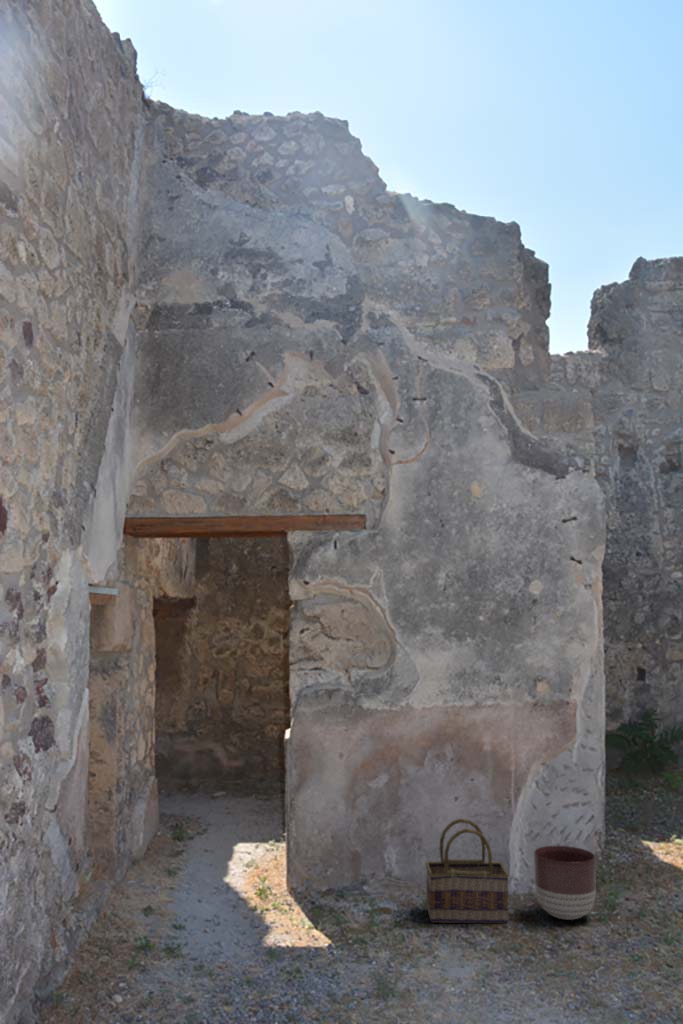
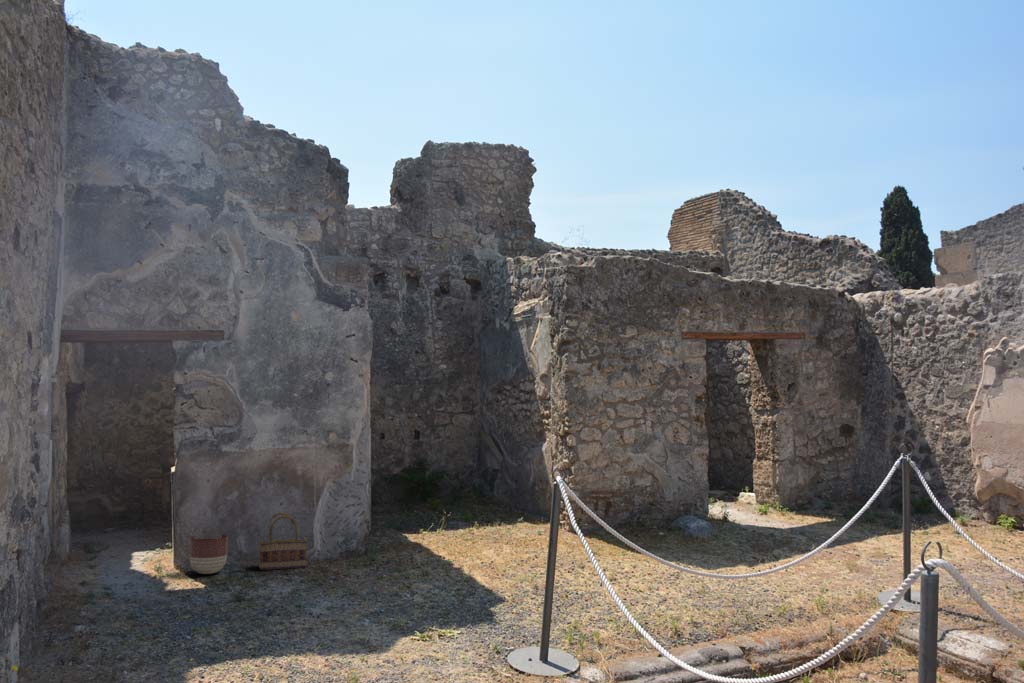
planter: present [534,846,596,920] -> present [190,534,228,574]

